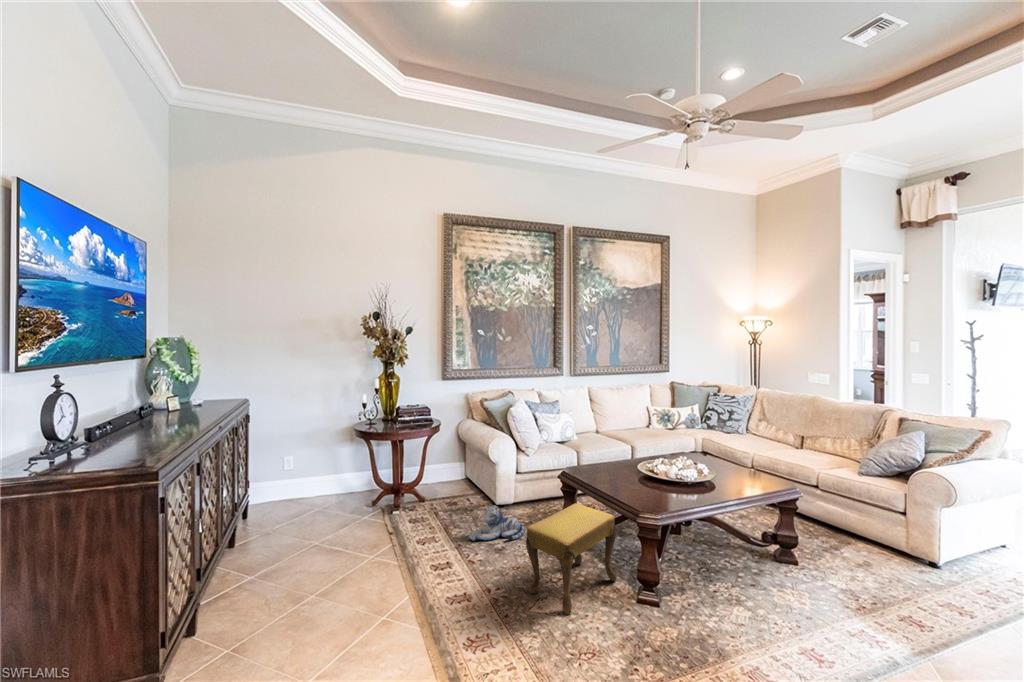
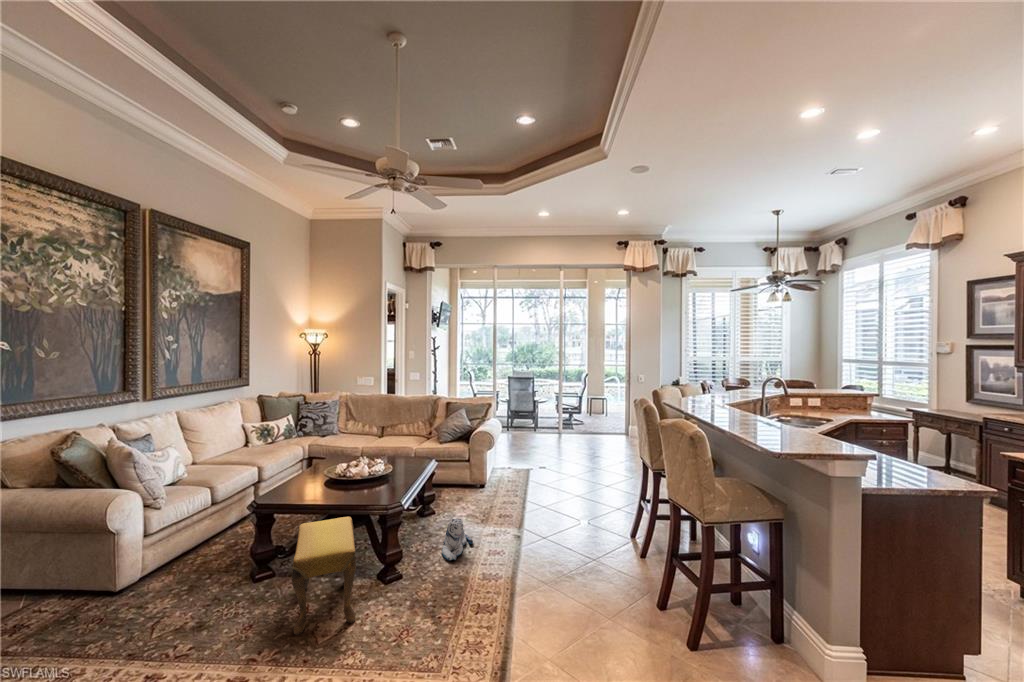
plush toy: present [469,505,525,541] -> present [442,519,473,561]

